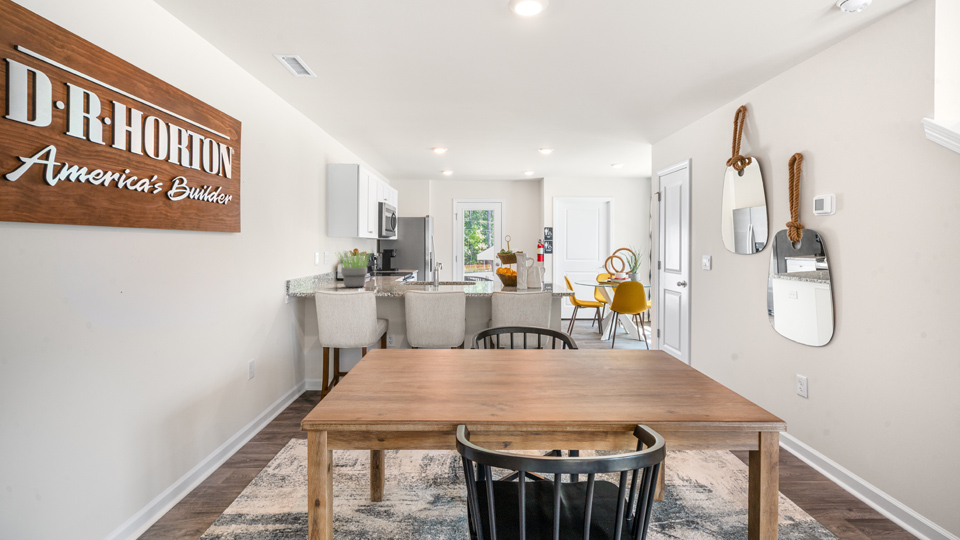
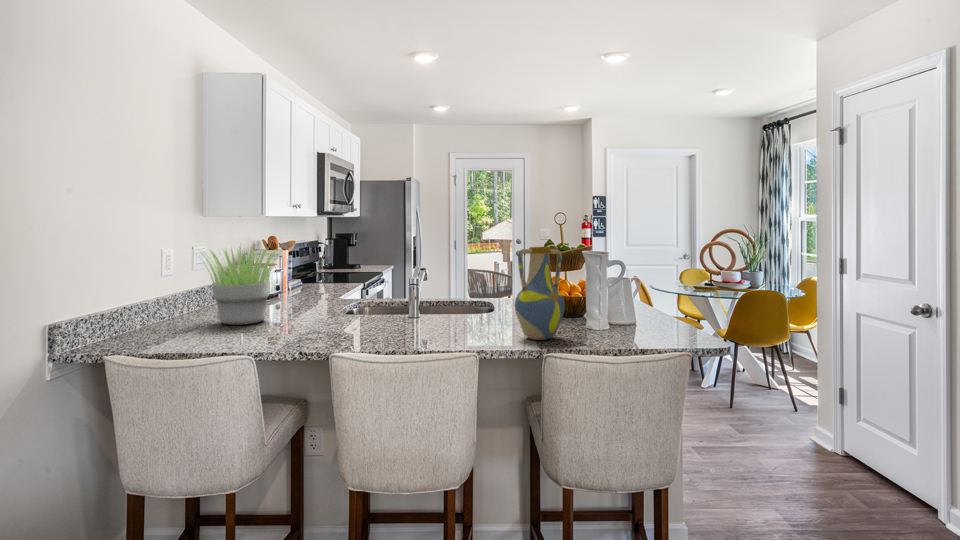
vase: none [482,250,503,290] -> present [515,247,565,340]

